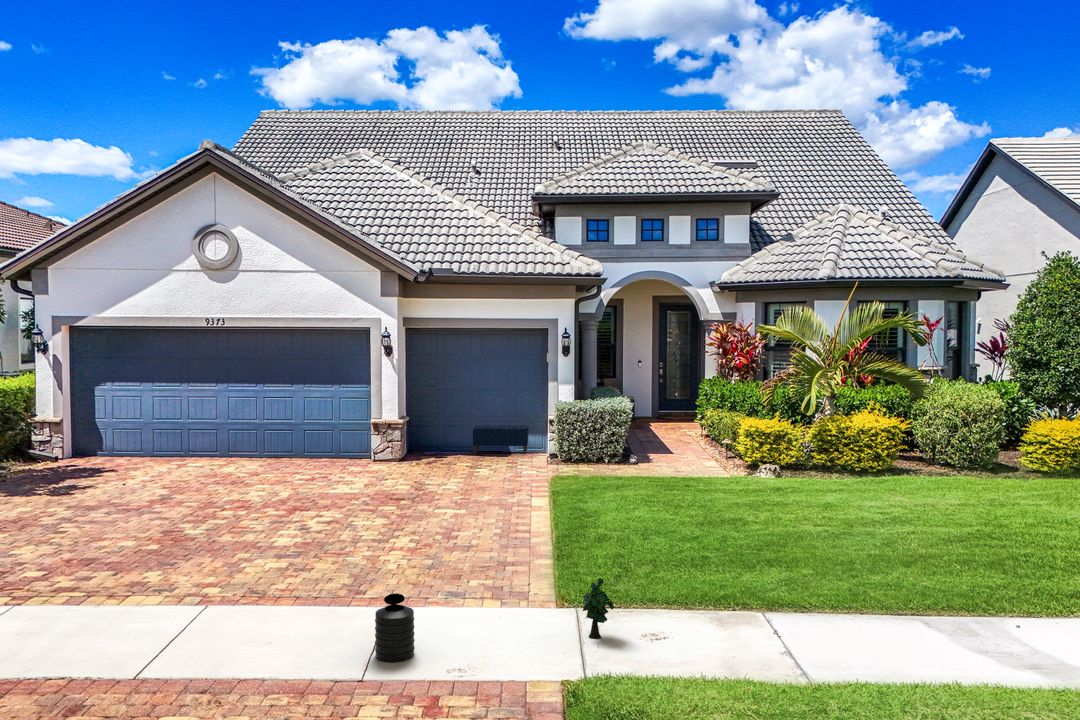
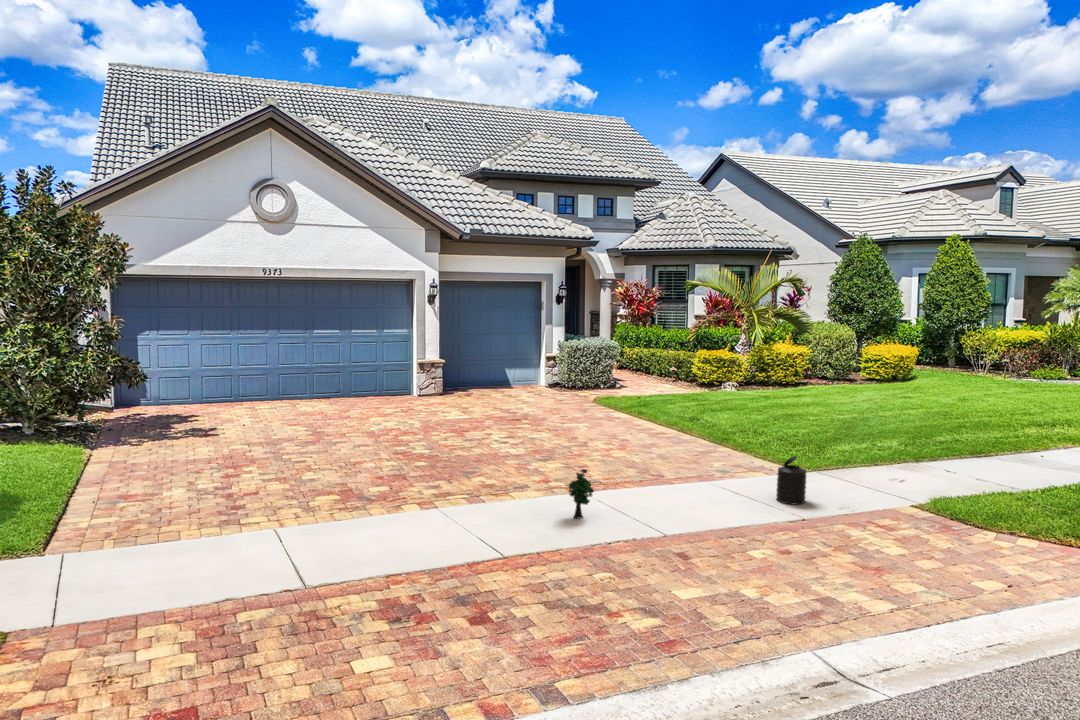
bench: present [473,425,529,454] -> none [485,362,535,386]
decorative plant: present [582,579,614,639] -> present [567,469,594,518]

